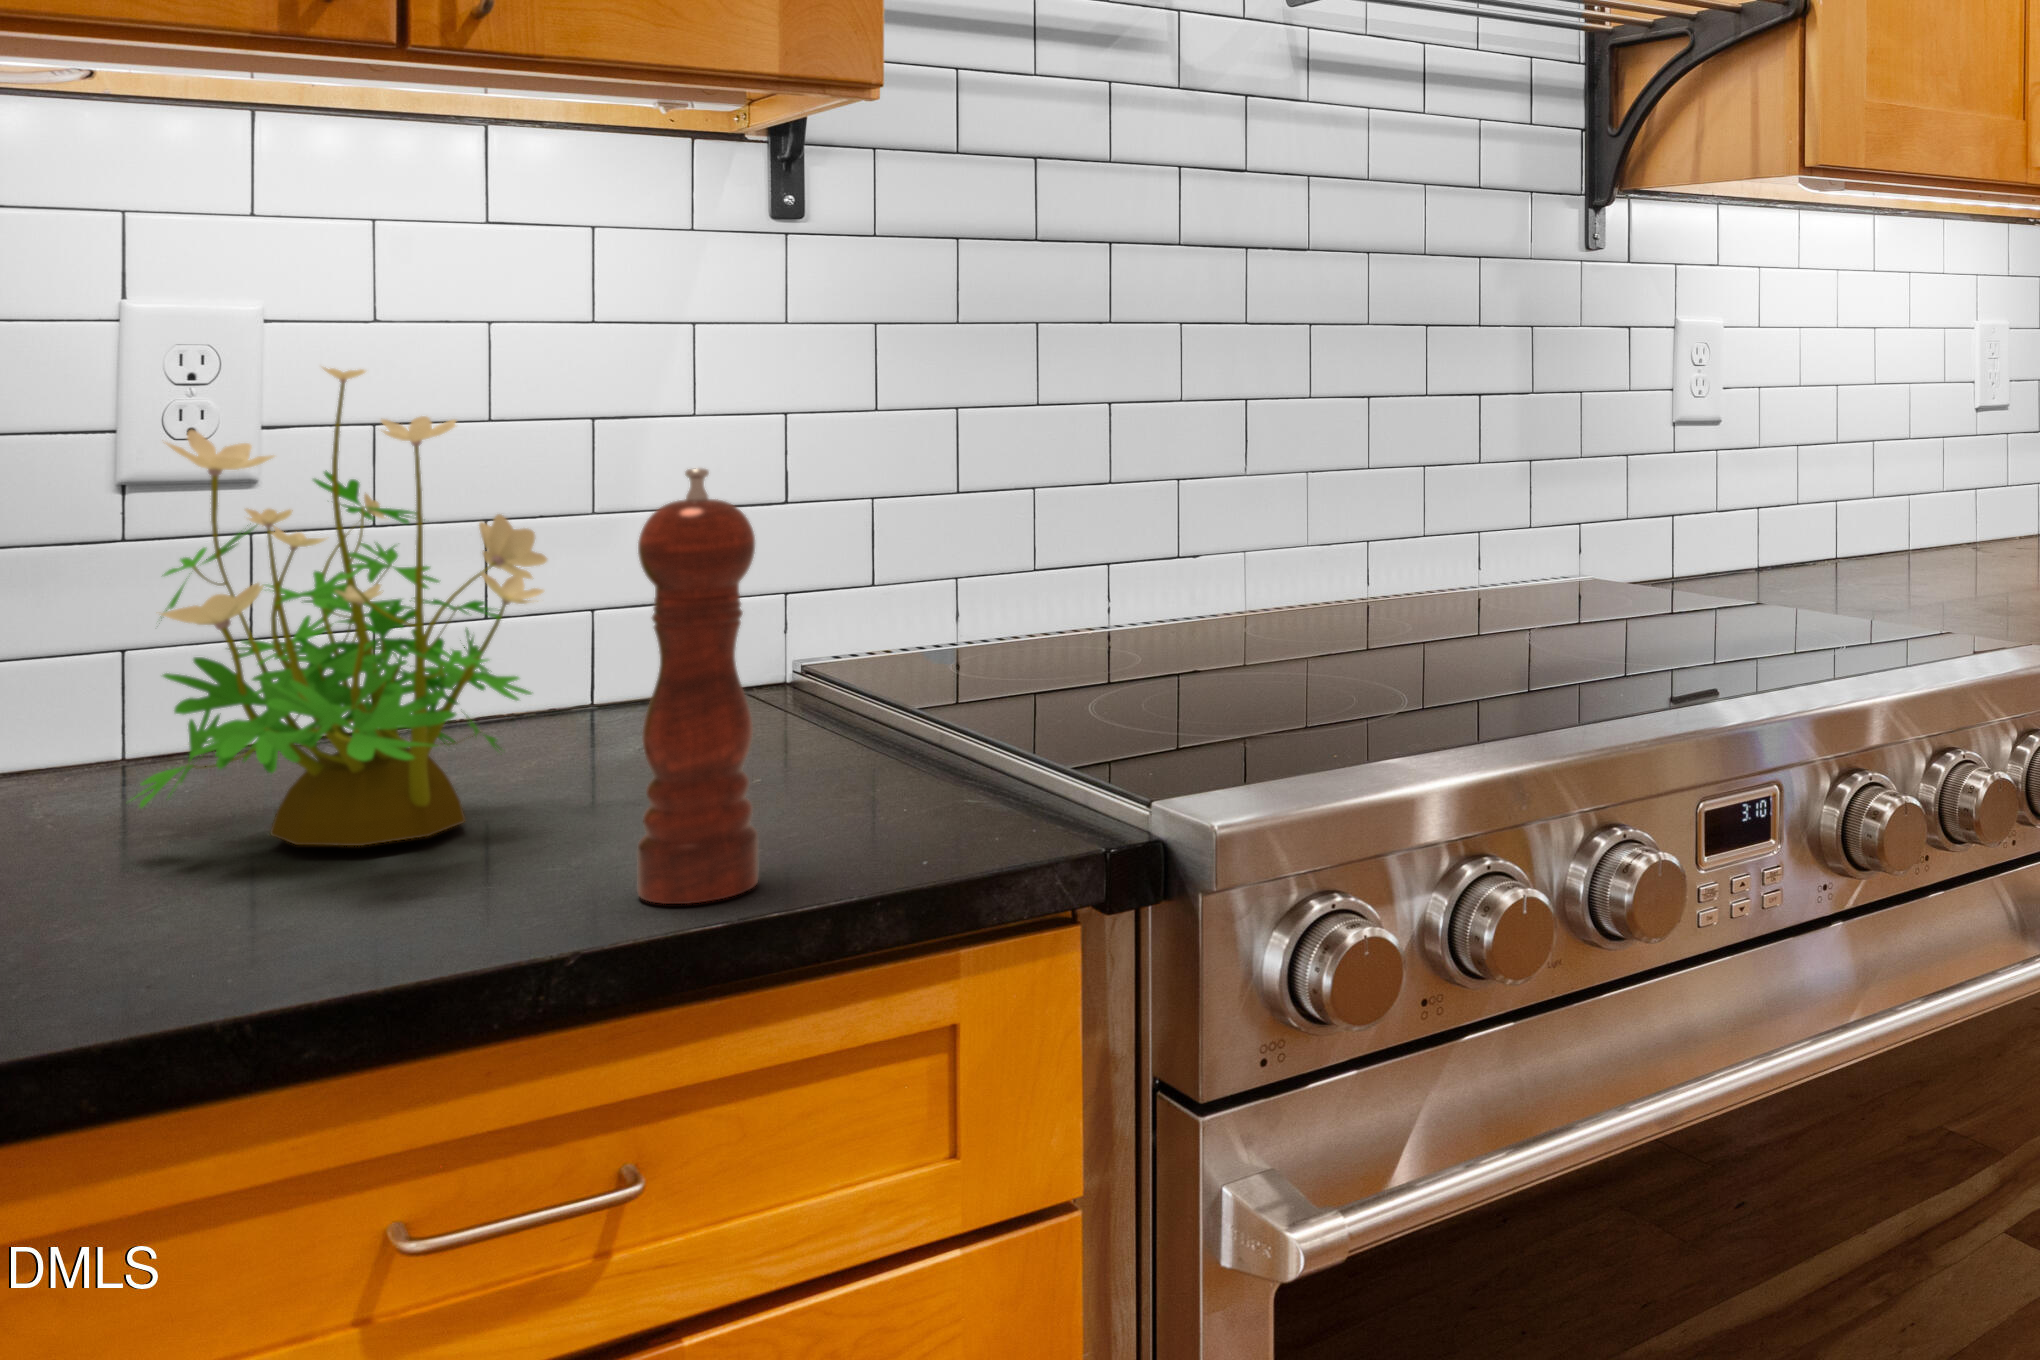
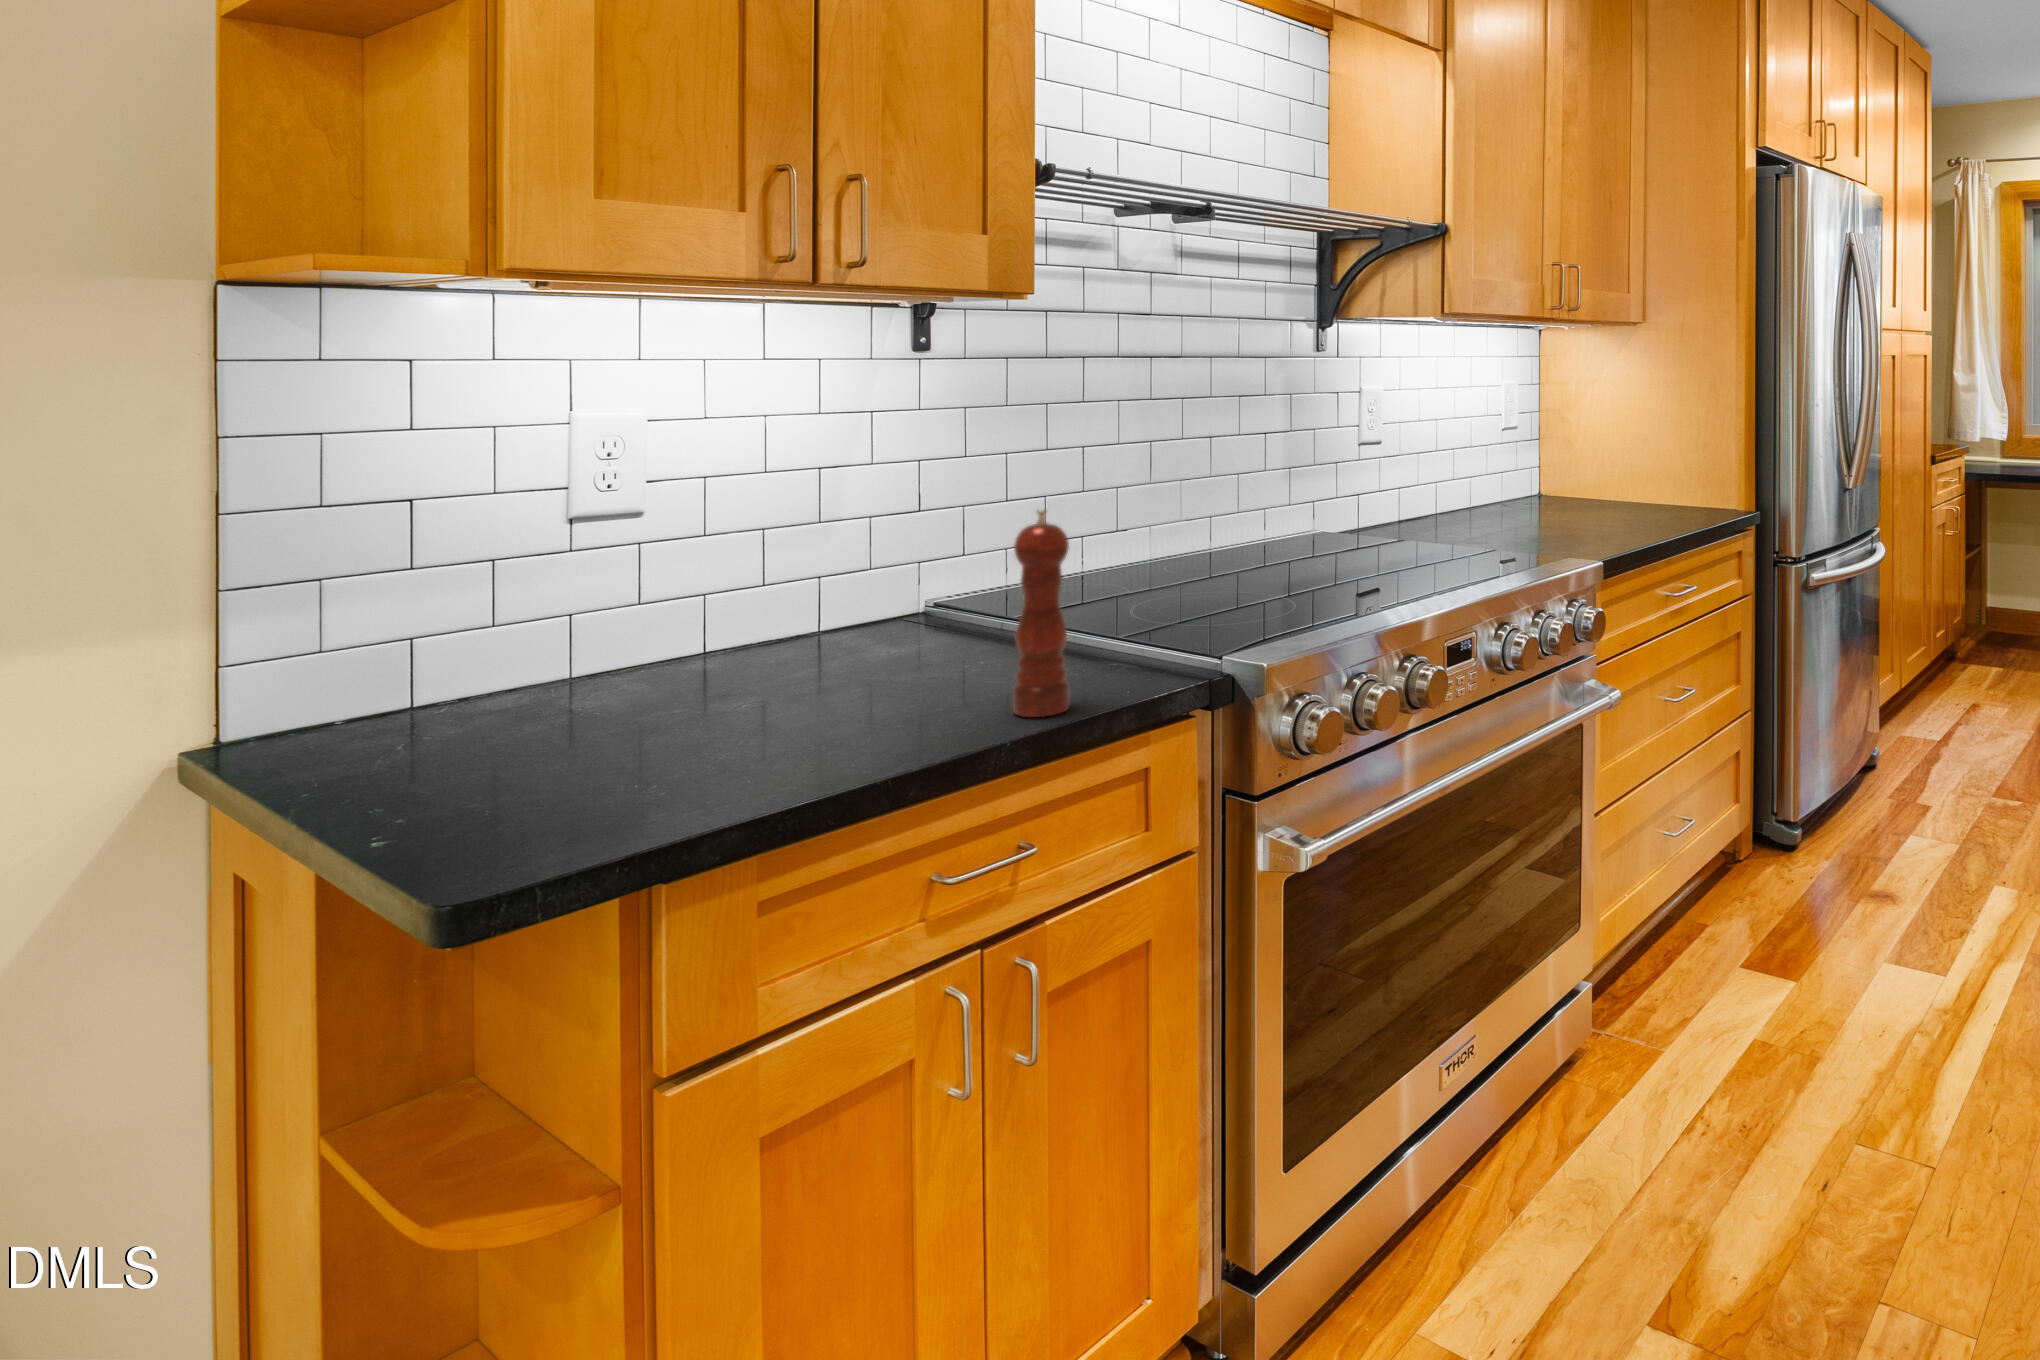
potted plant: present [130,367,547,846] -> none [671,459,919,709]

